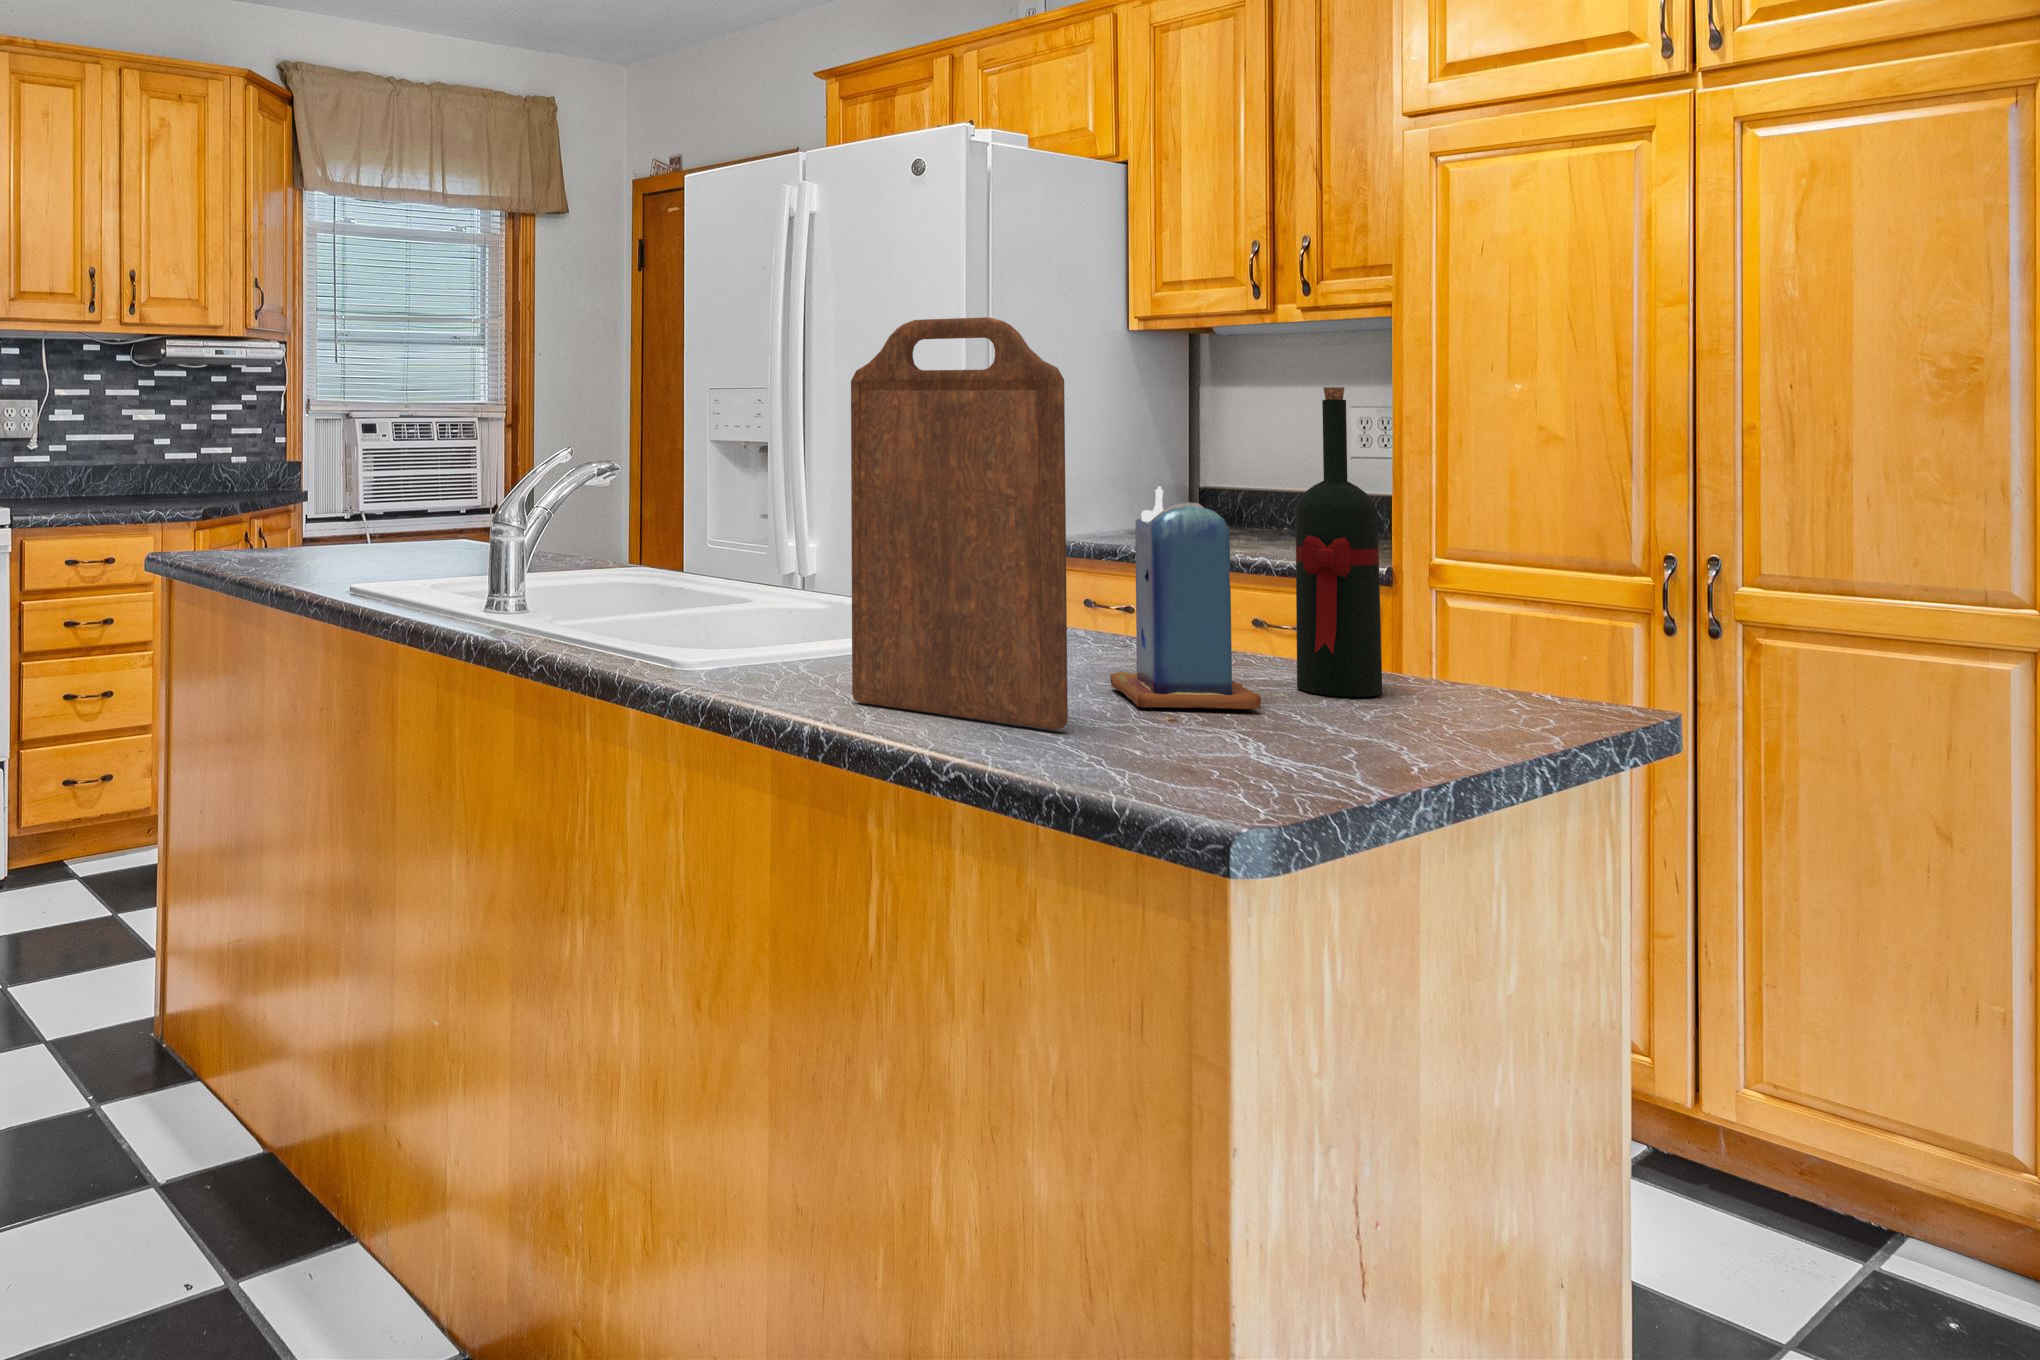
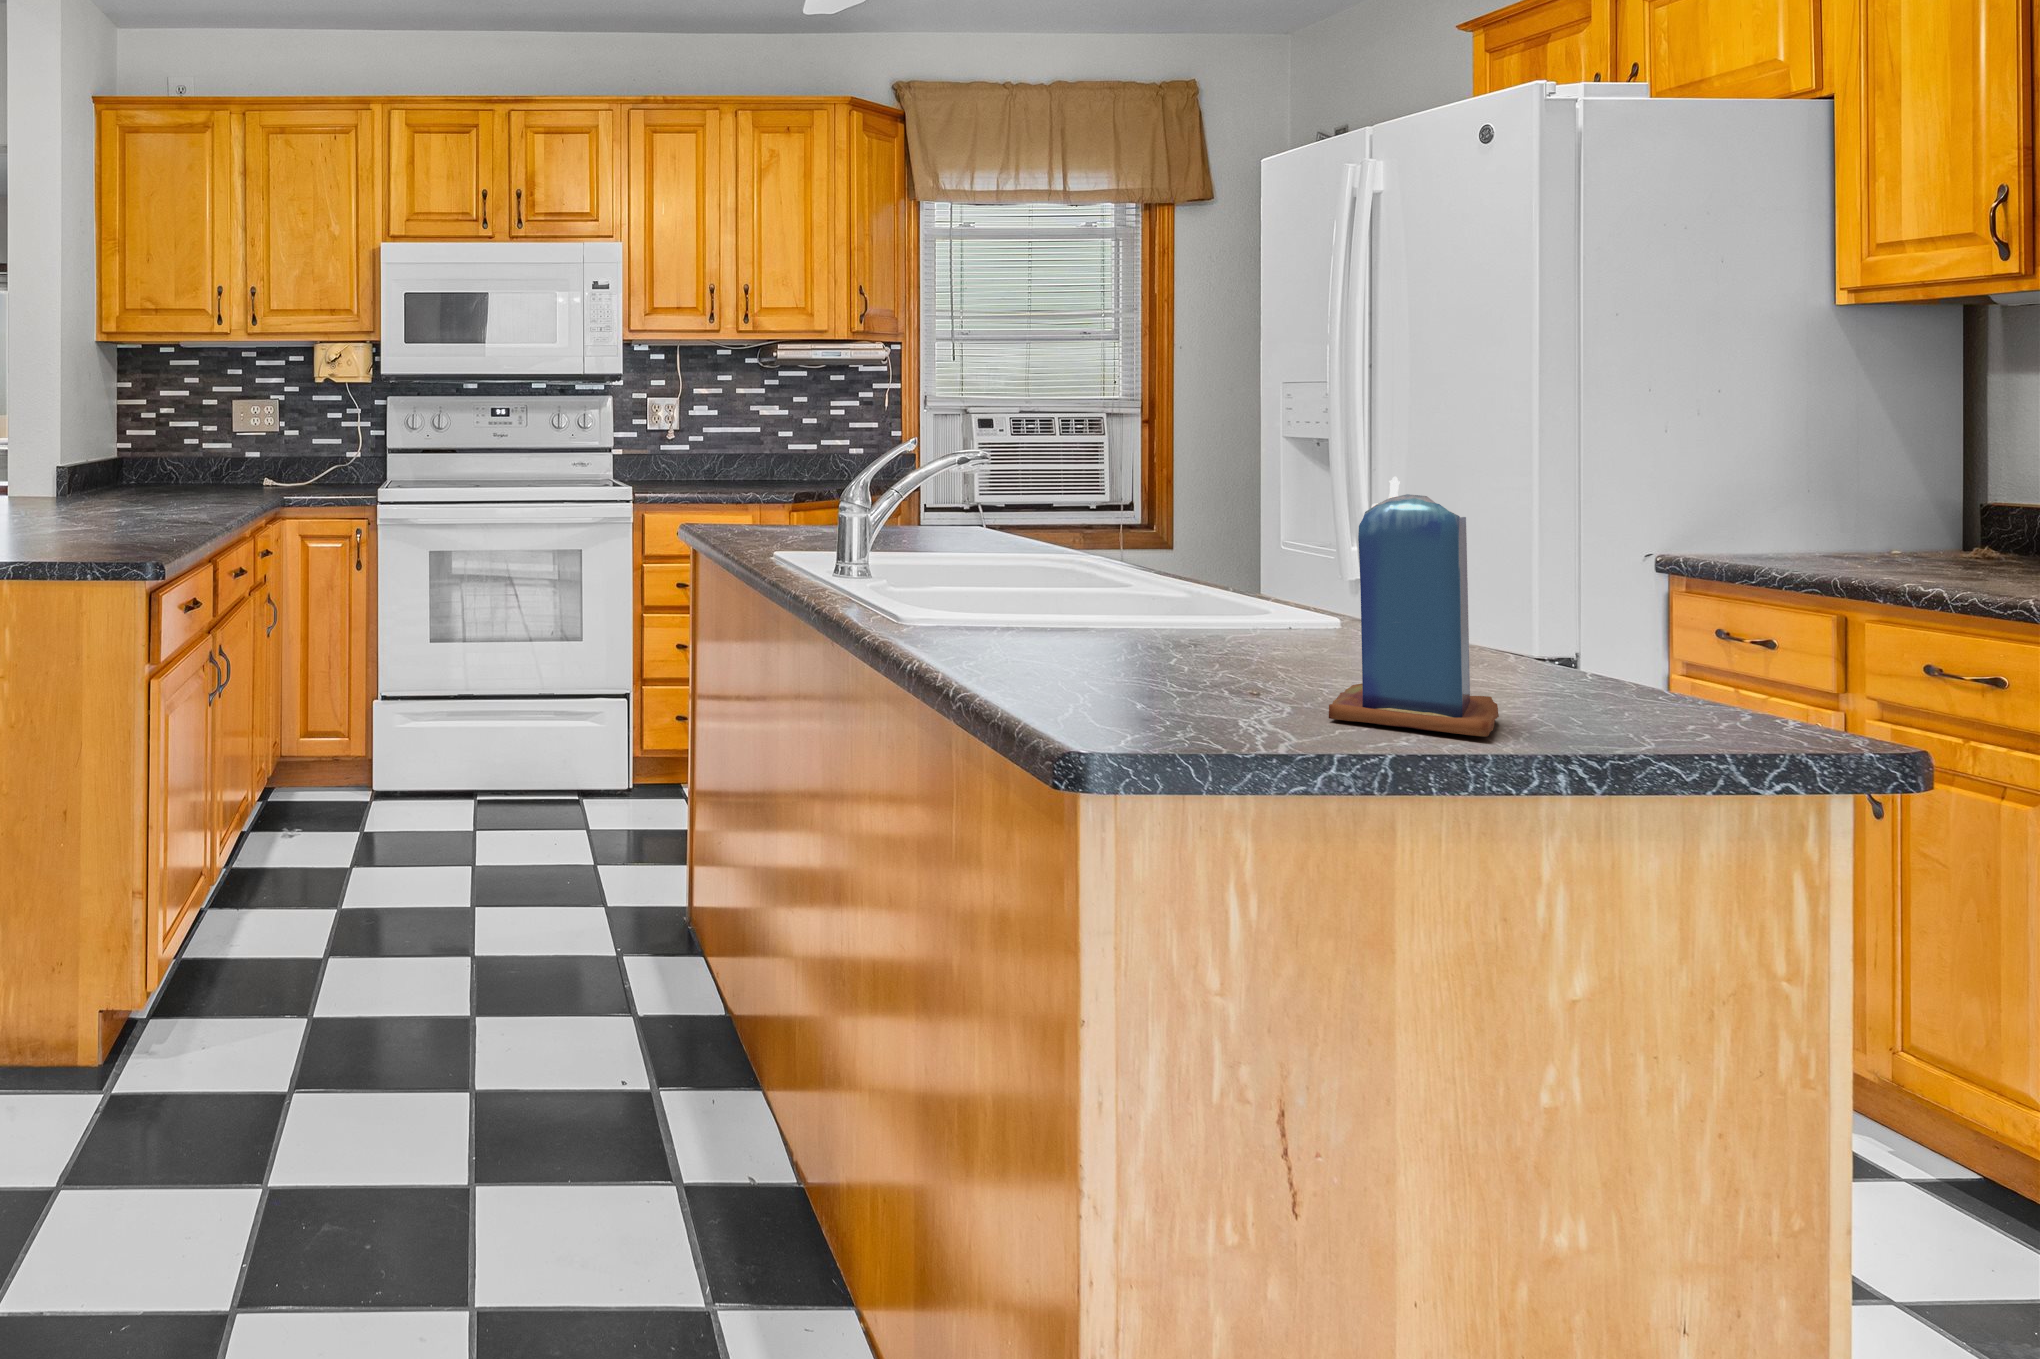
cutting board: present [851,317,1068,730] -> none [1004,295,1180,724]
wine bottle: present [1296,387,1382,697] -> none [1615,362,1750,746]

